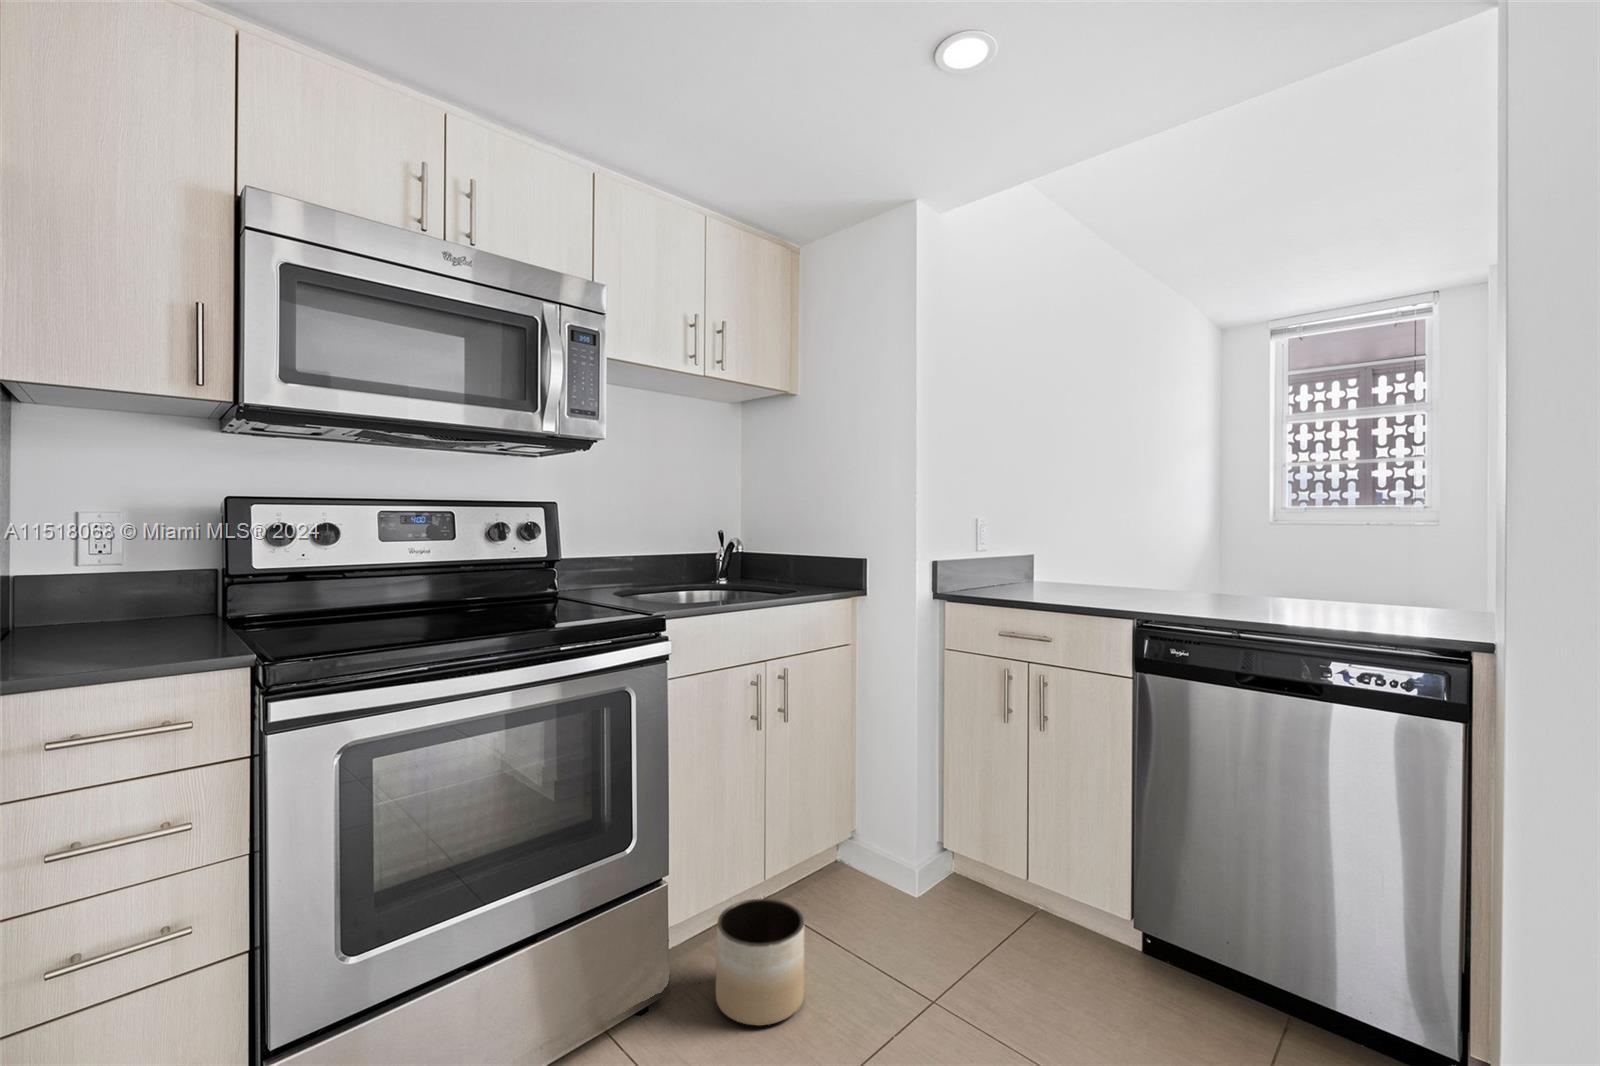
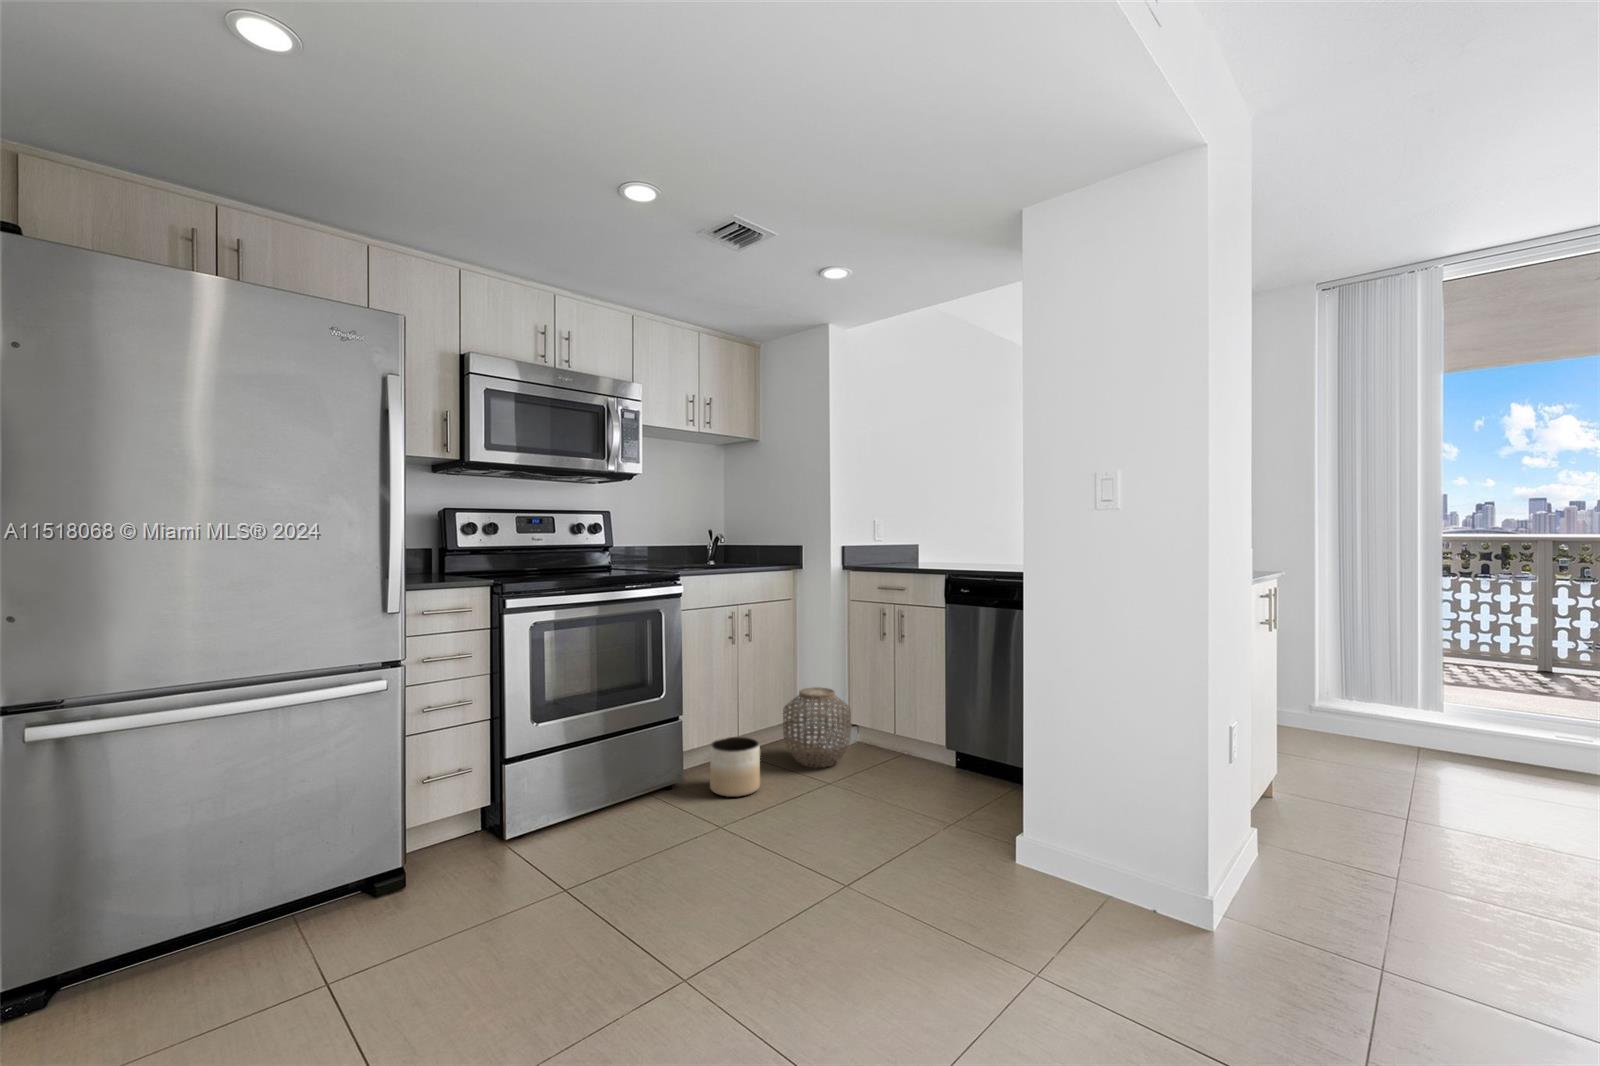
woven basket: none [838,796,953,940] -> present [783,687,851,768]

